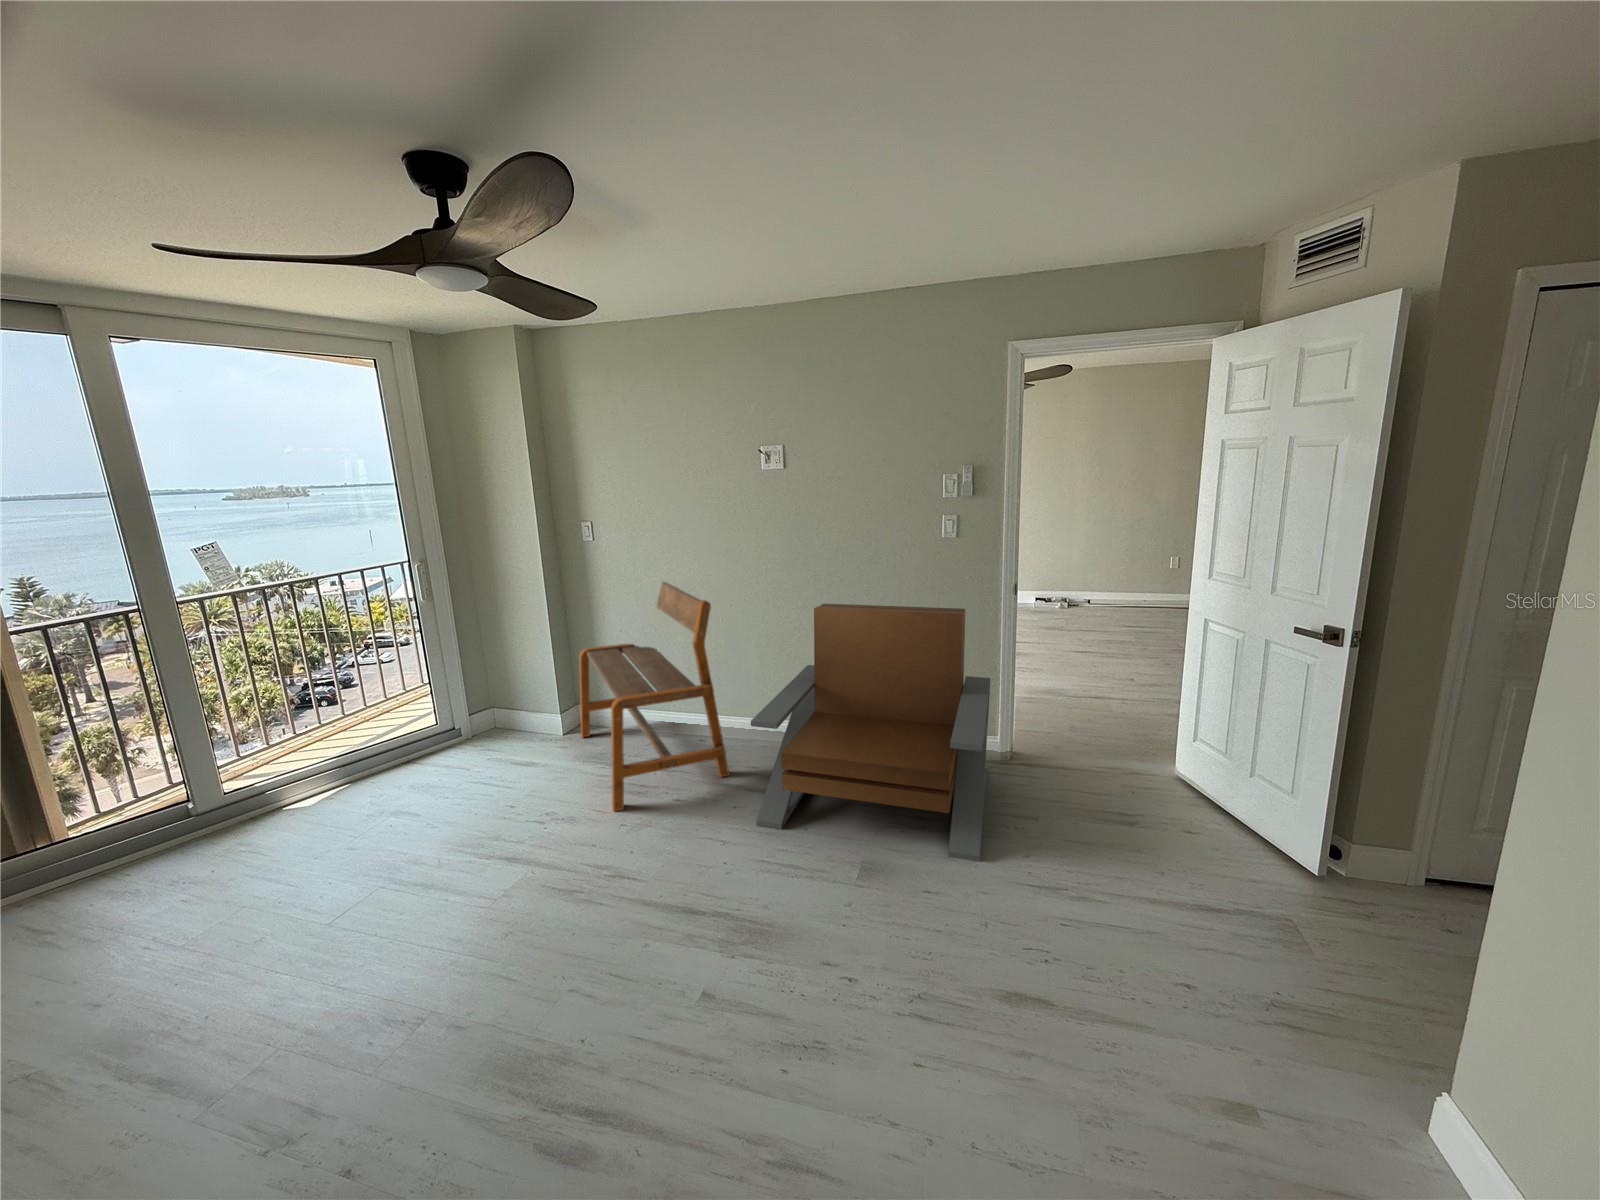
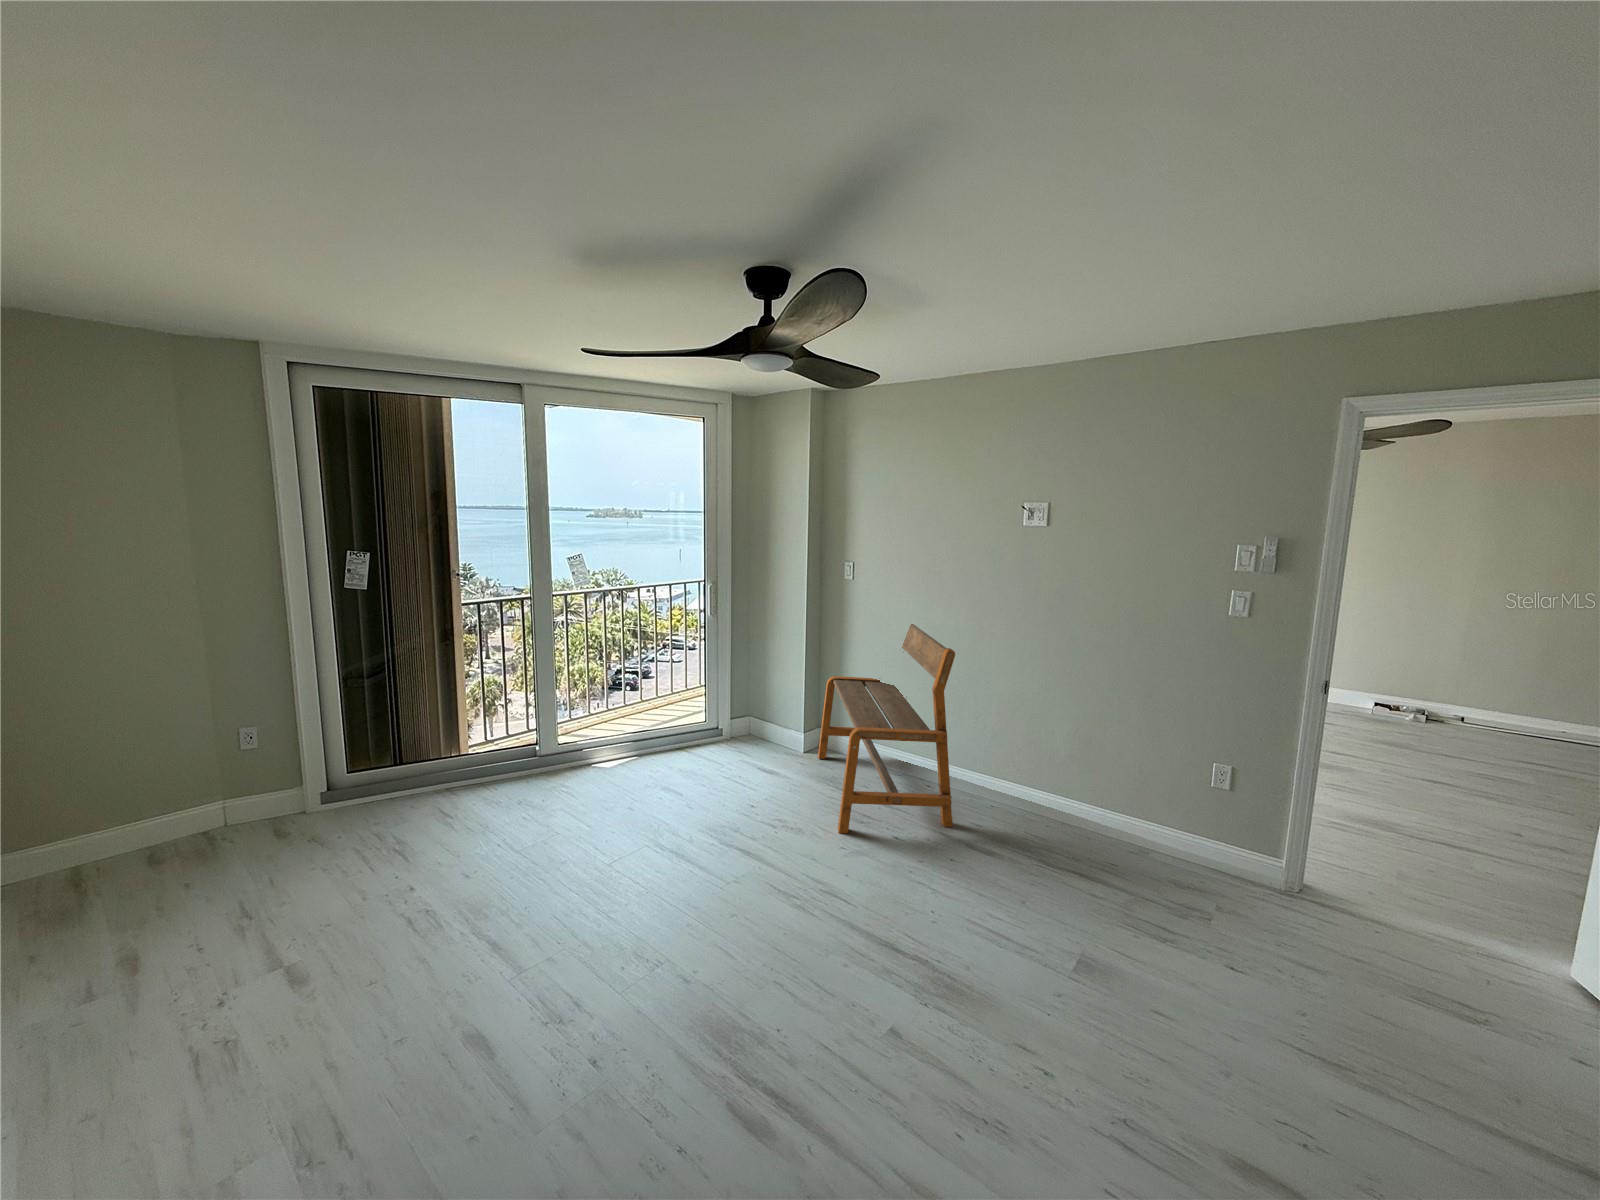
lounge chair: present [751,604,990,862] -> none [973,670,1277,996]

